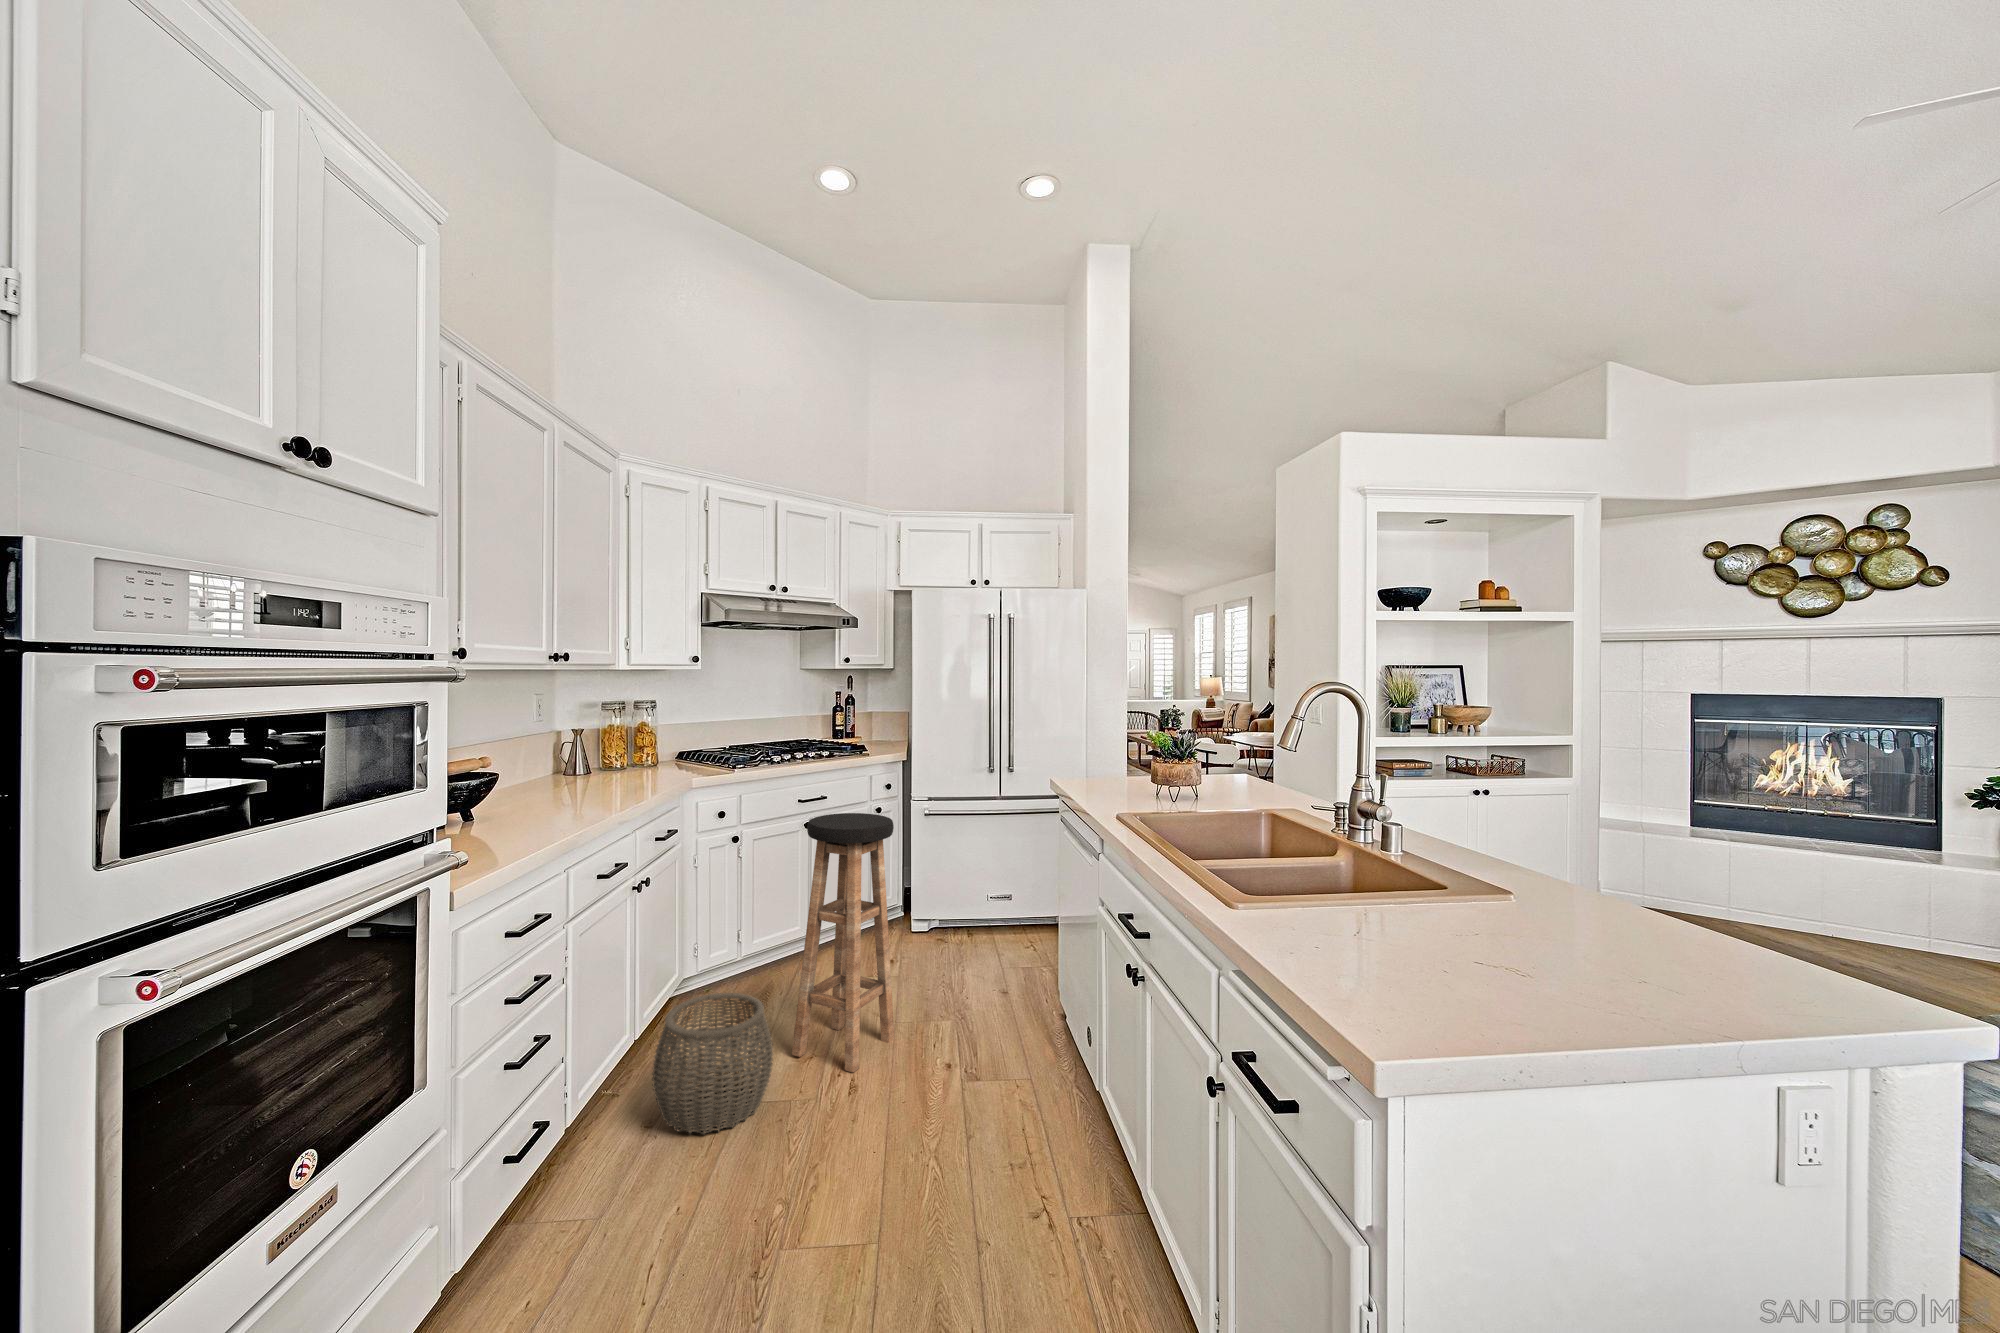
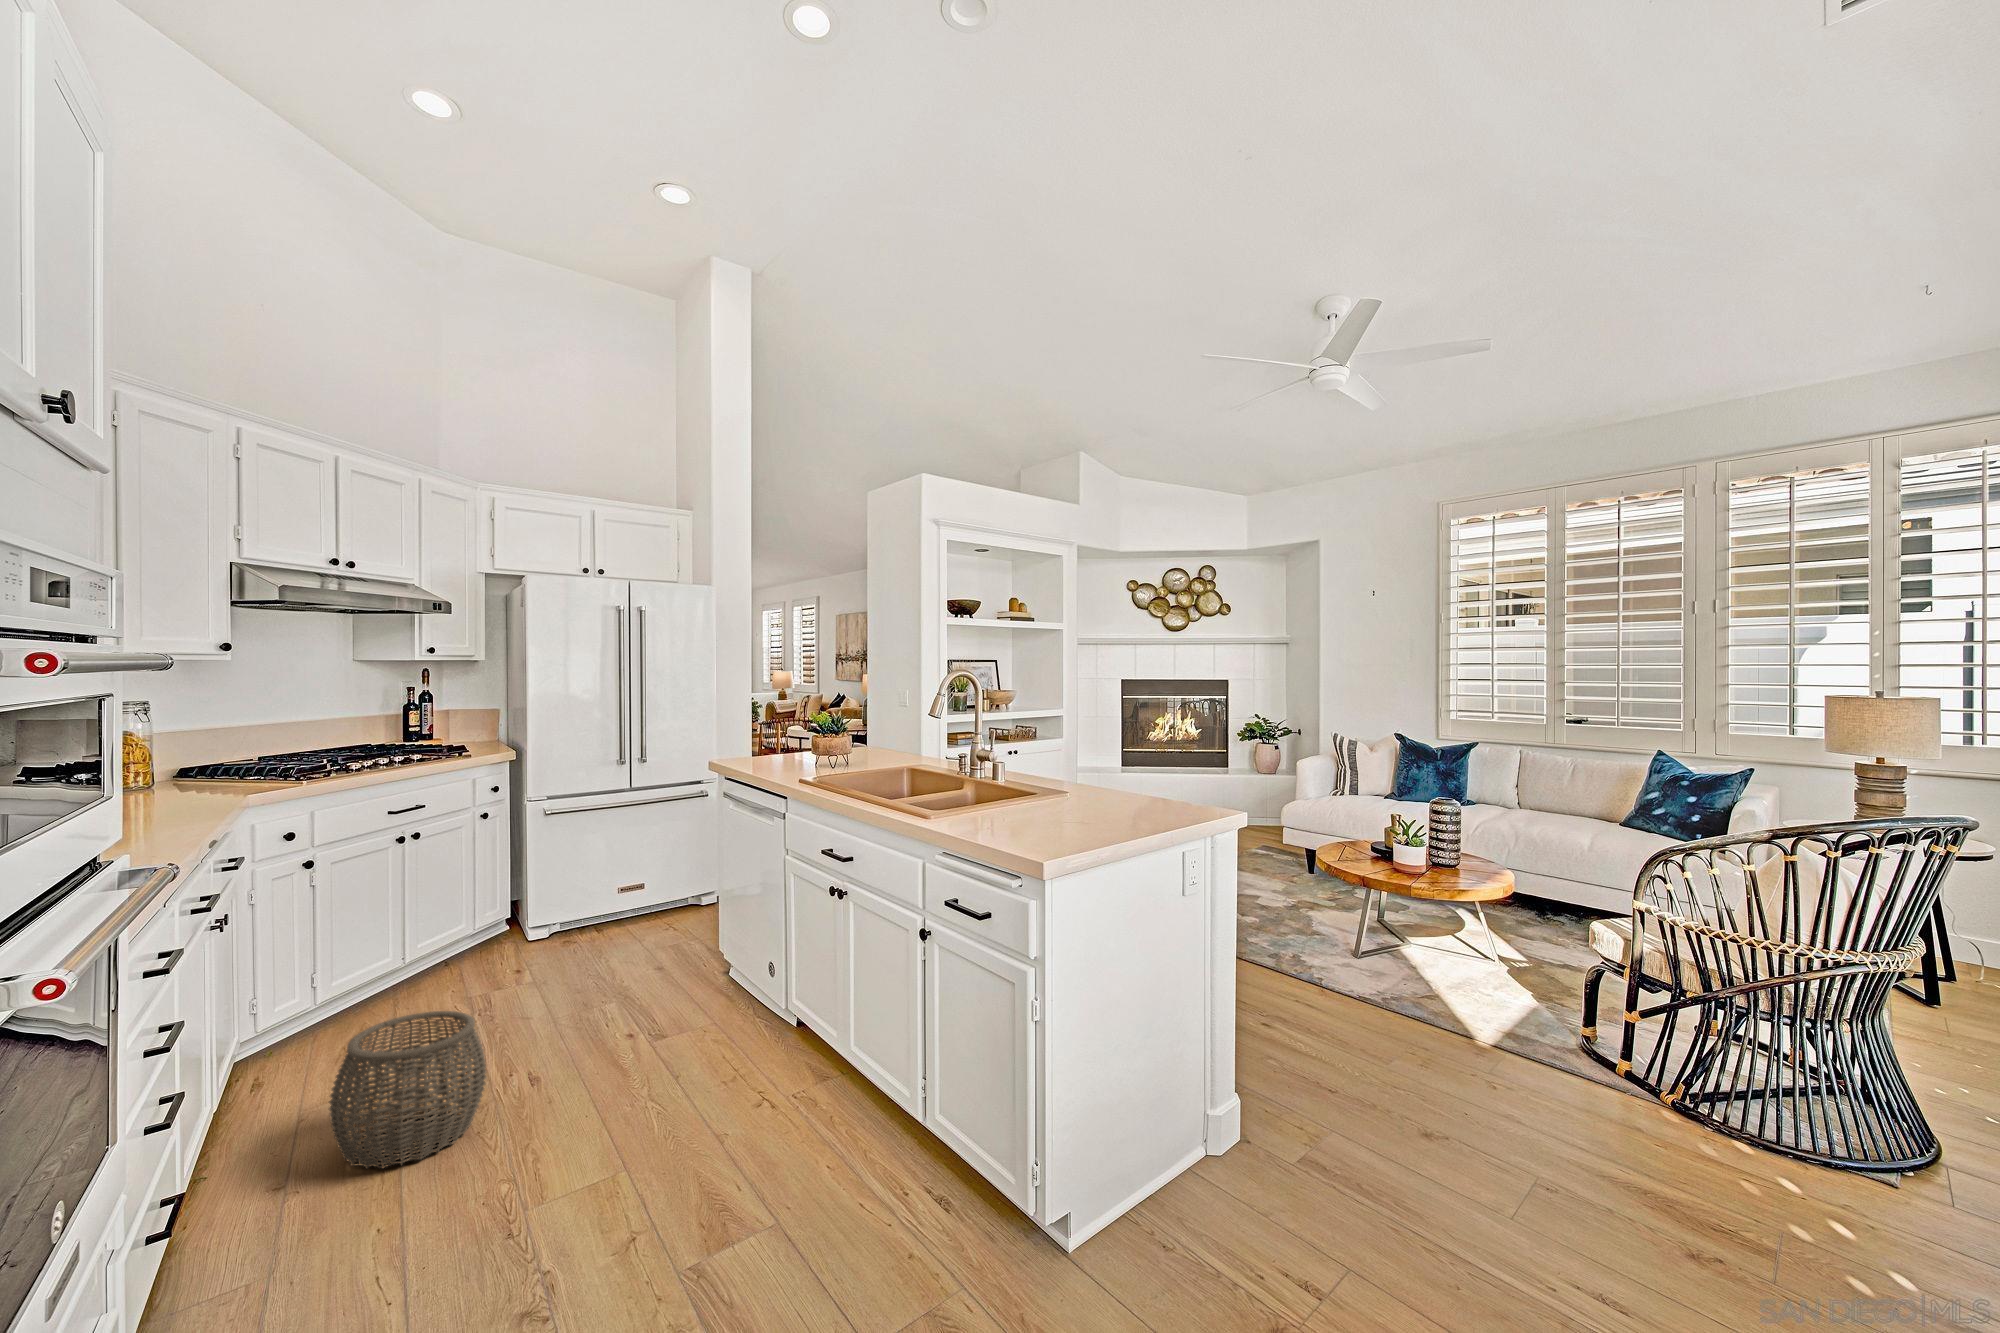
bar stool: present [792,813,894,1072] -> none [472,808,588,1073]

